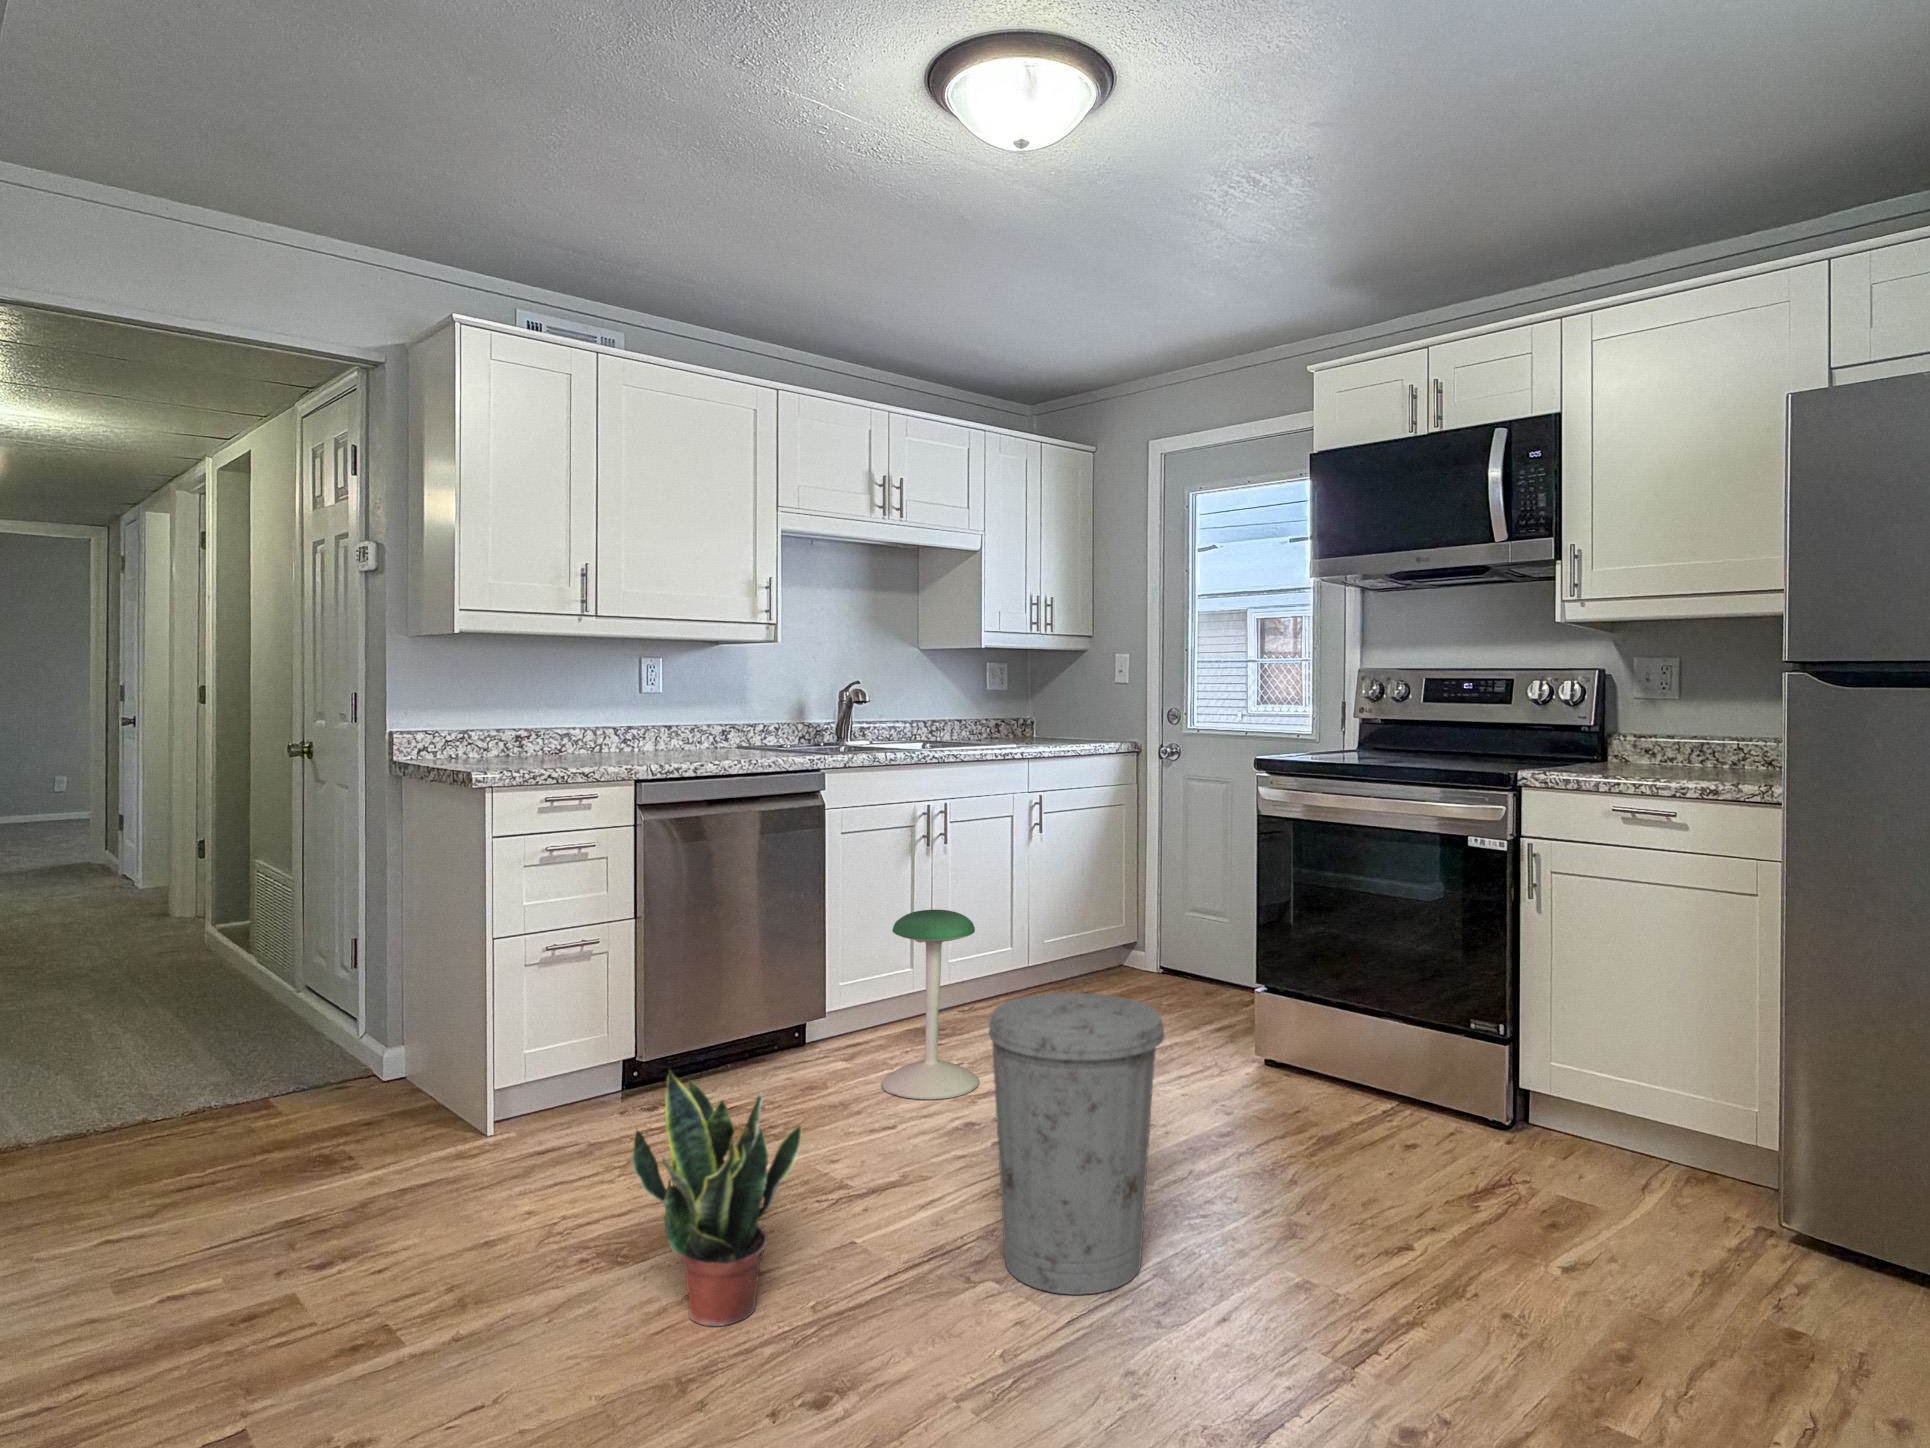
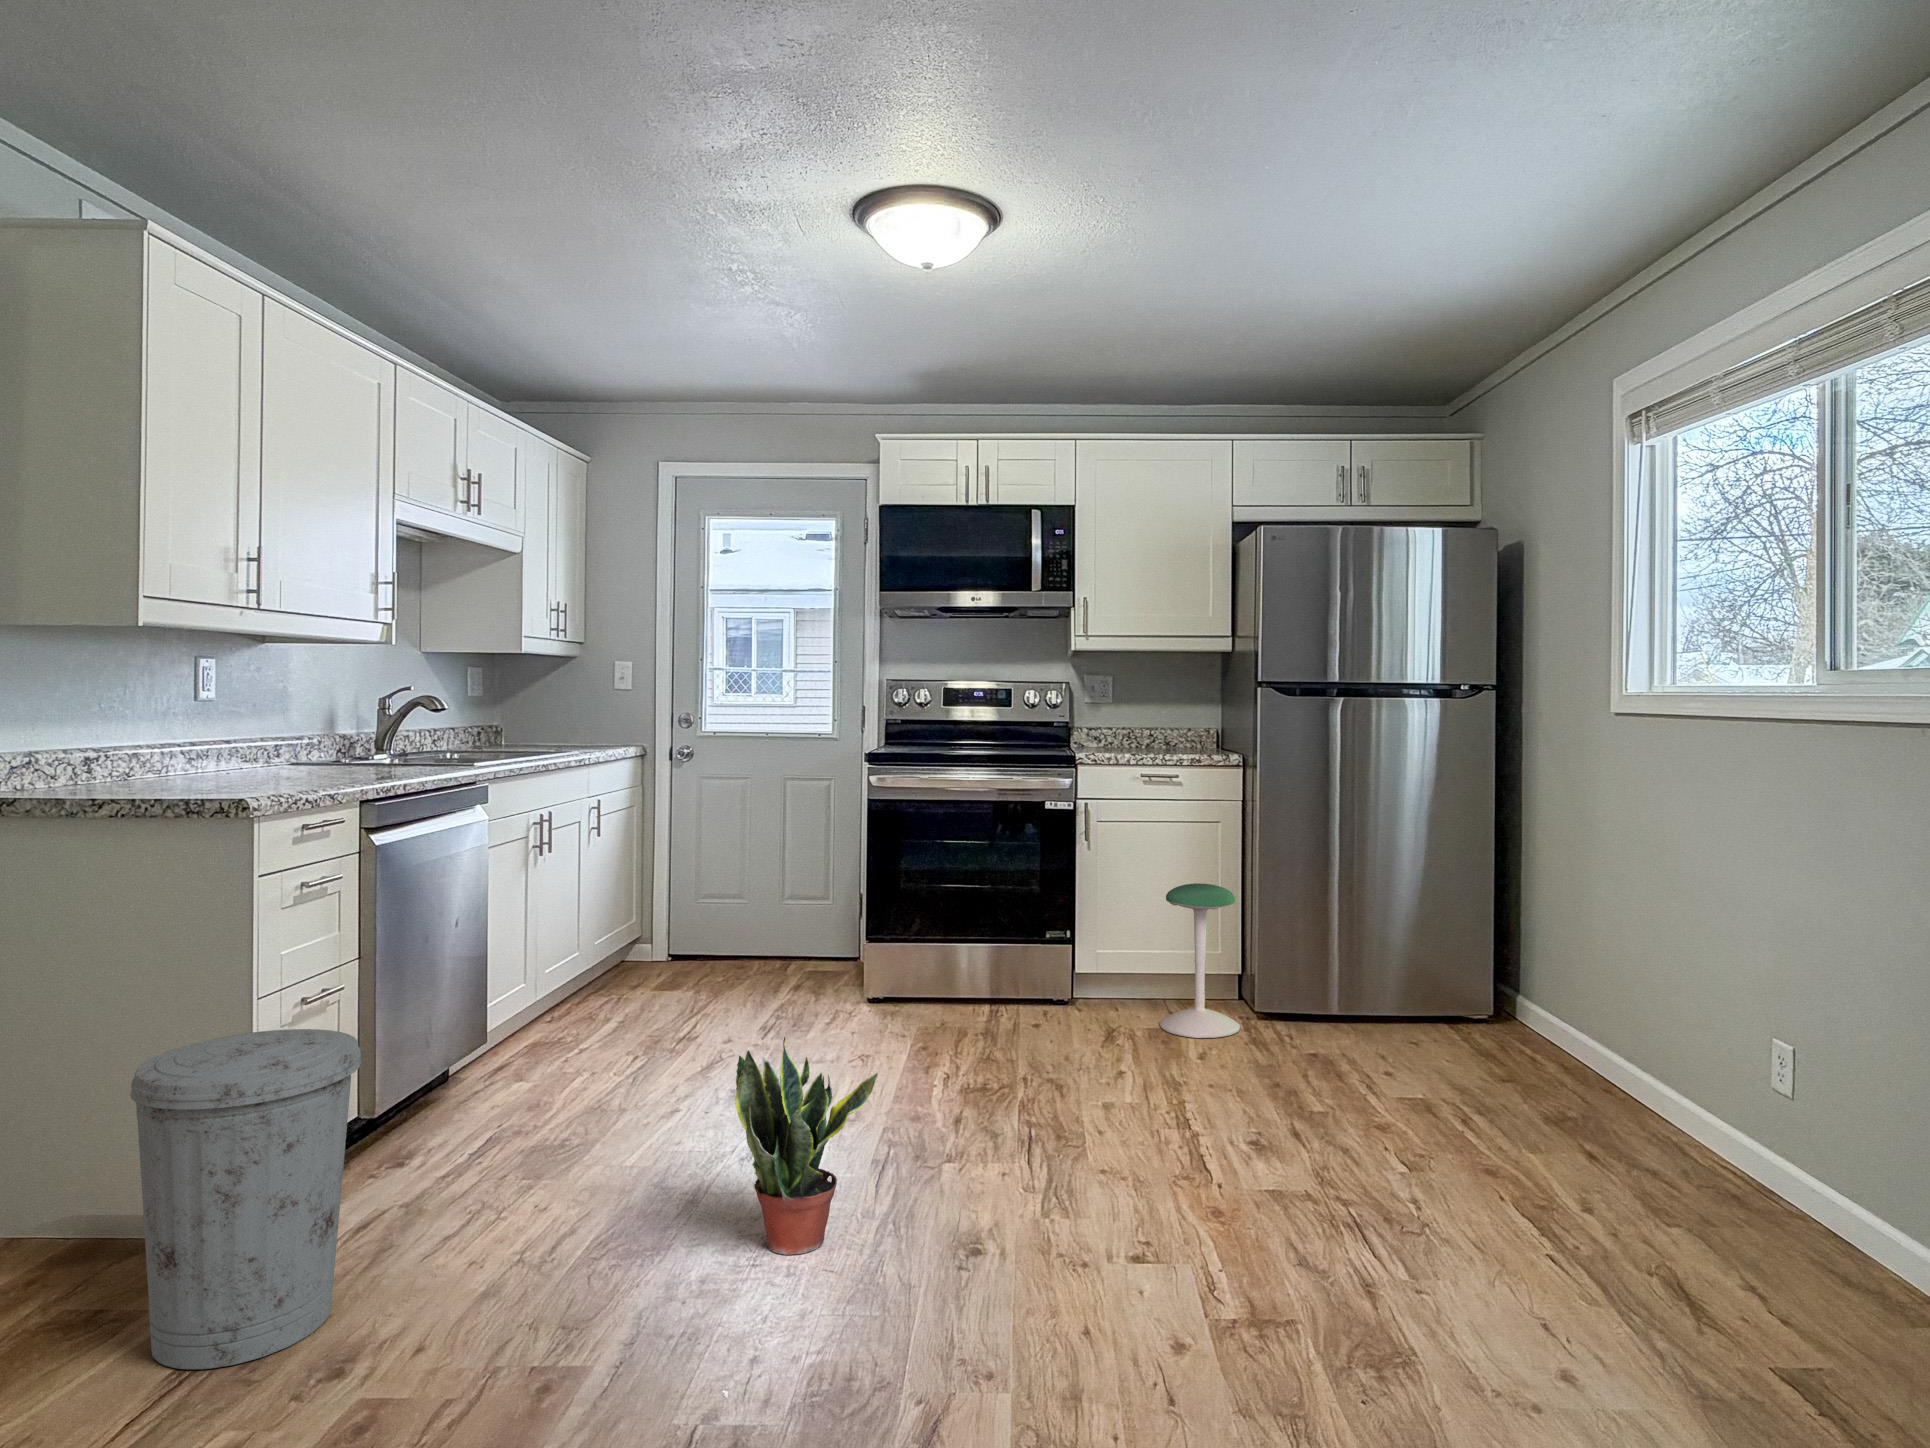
stool: present [881,910,979,1099] -> present [1160,883,1240,1038]
trash can: present [989,993,1164,1295] -> present [130,1029,361,1369]

